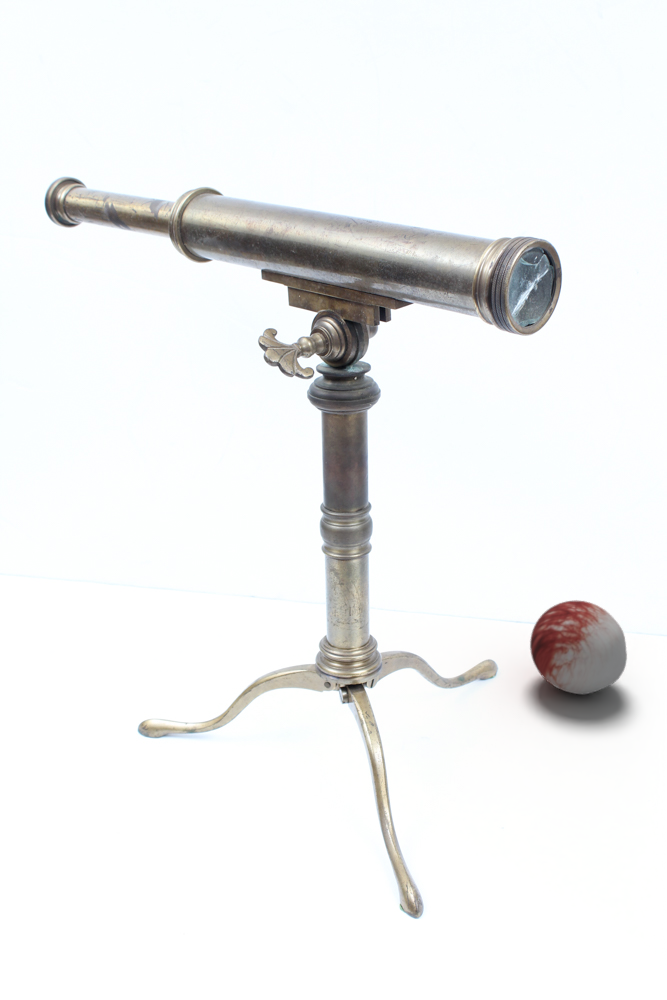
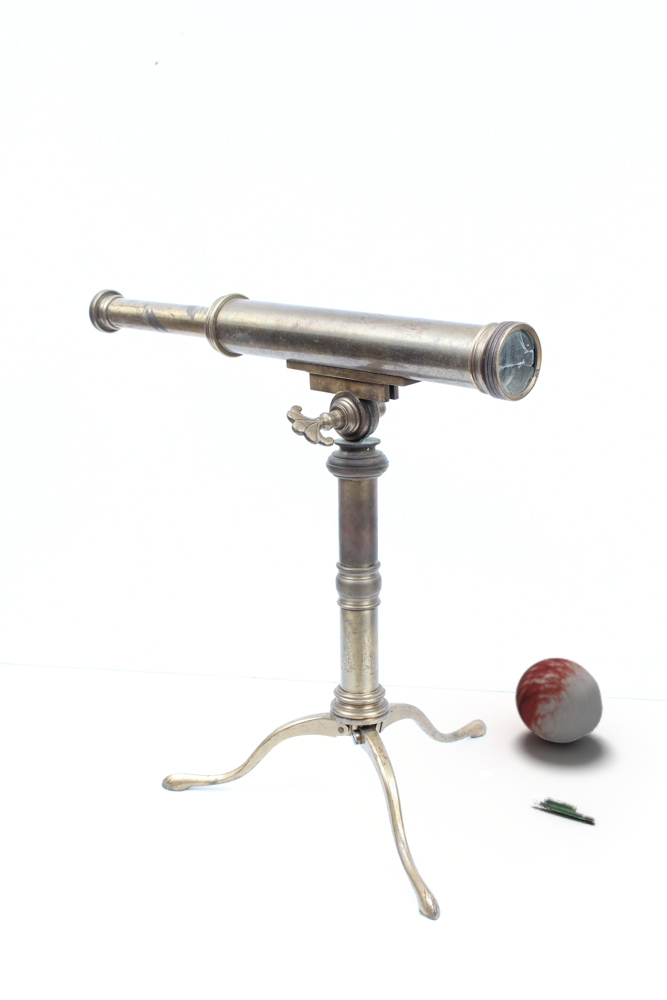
pen: none [537,762,606,795] -> present [534,798,595,823]

